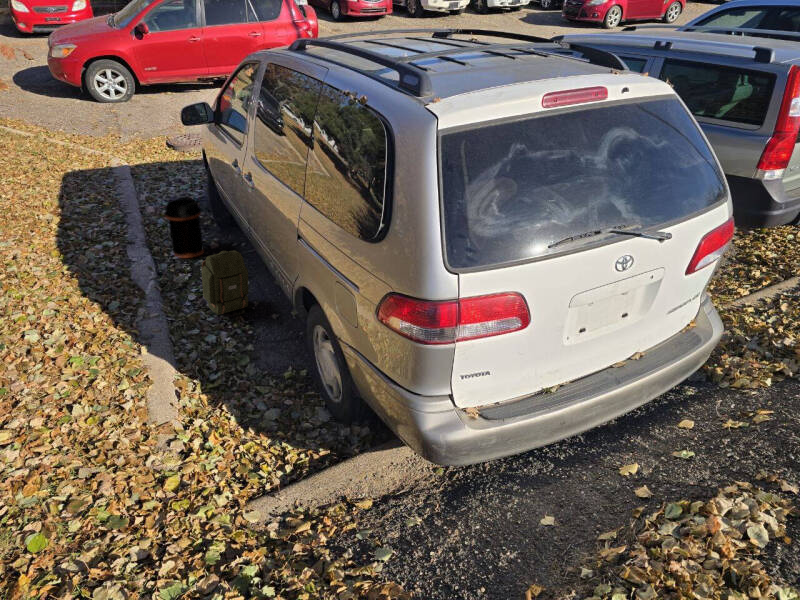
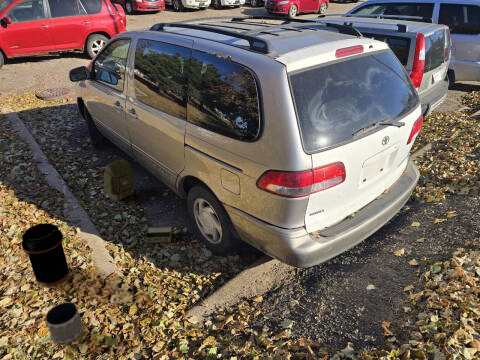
trash can: present [165,198,204,258] -> present [21,223,69,286]
toolbox: none [235,361,281,389] -> present [145,227,172,243]
planter: none [32,452,89,512] -> present [46,302,83,343]

